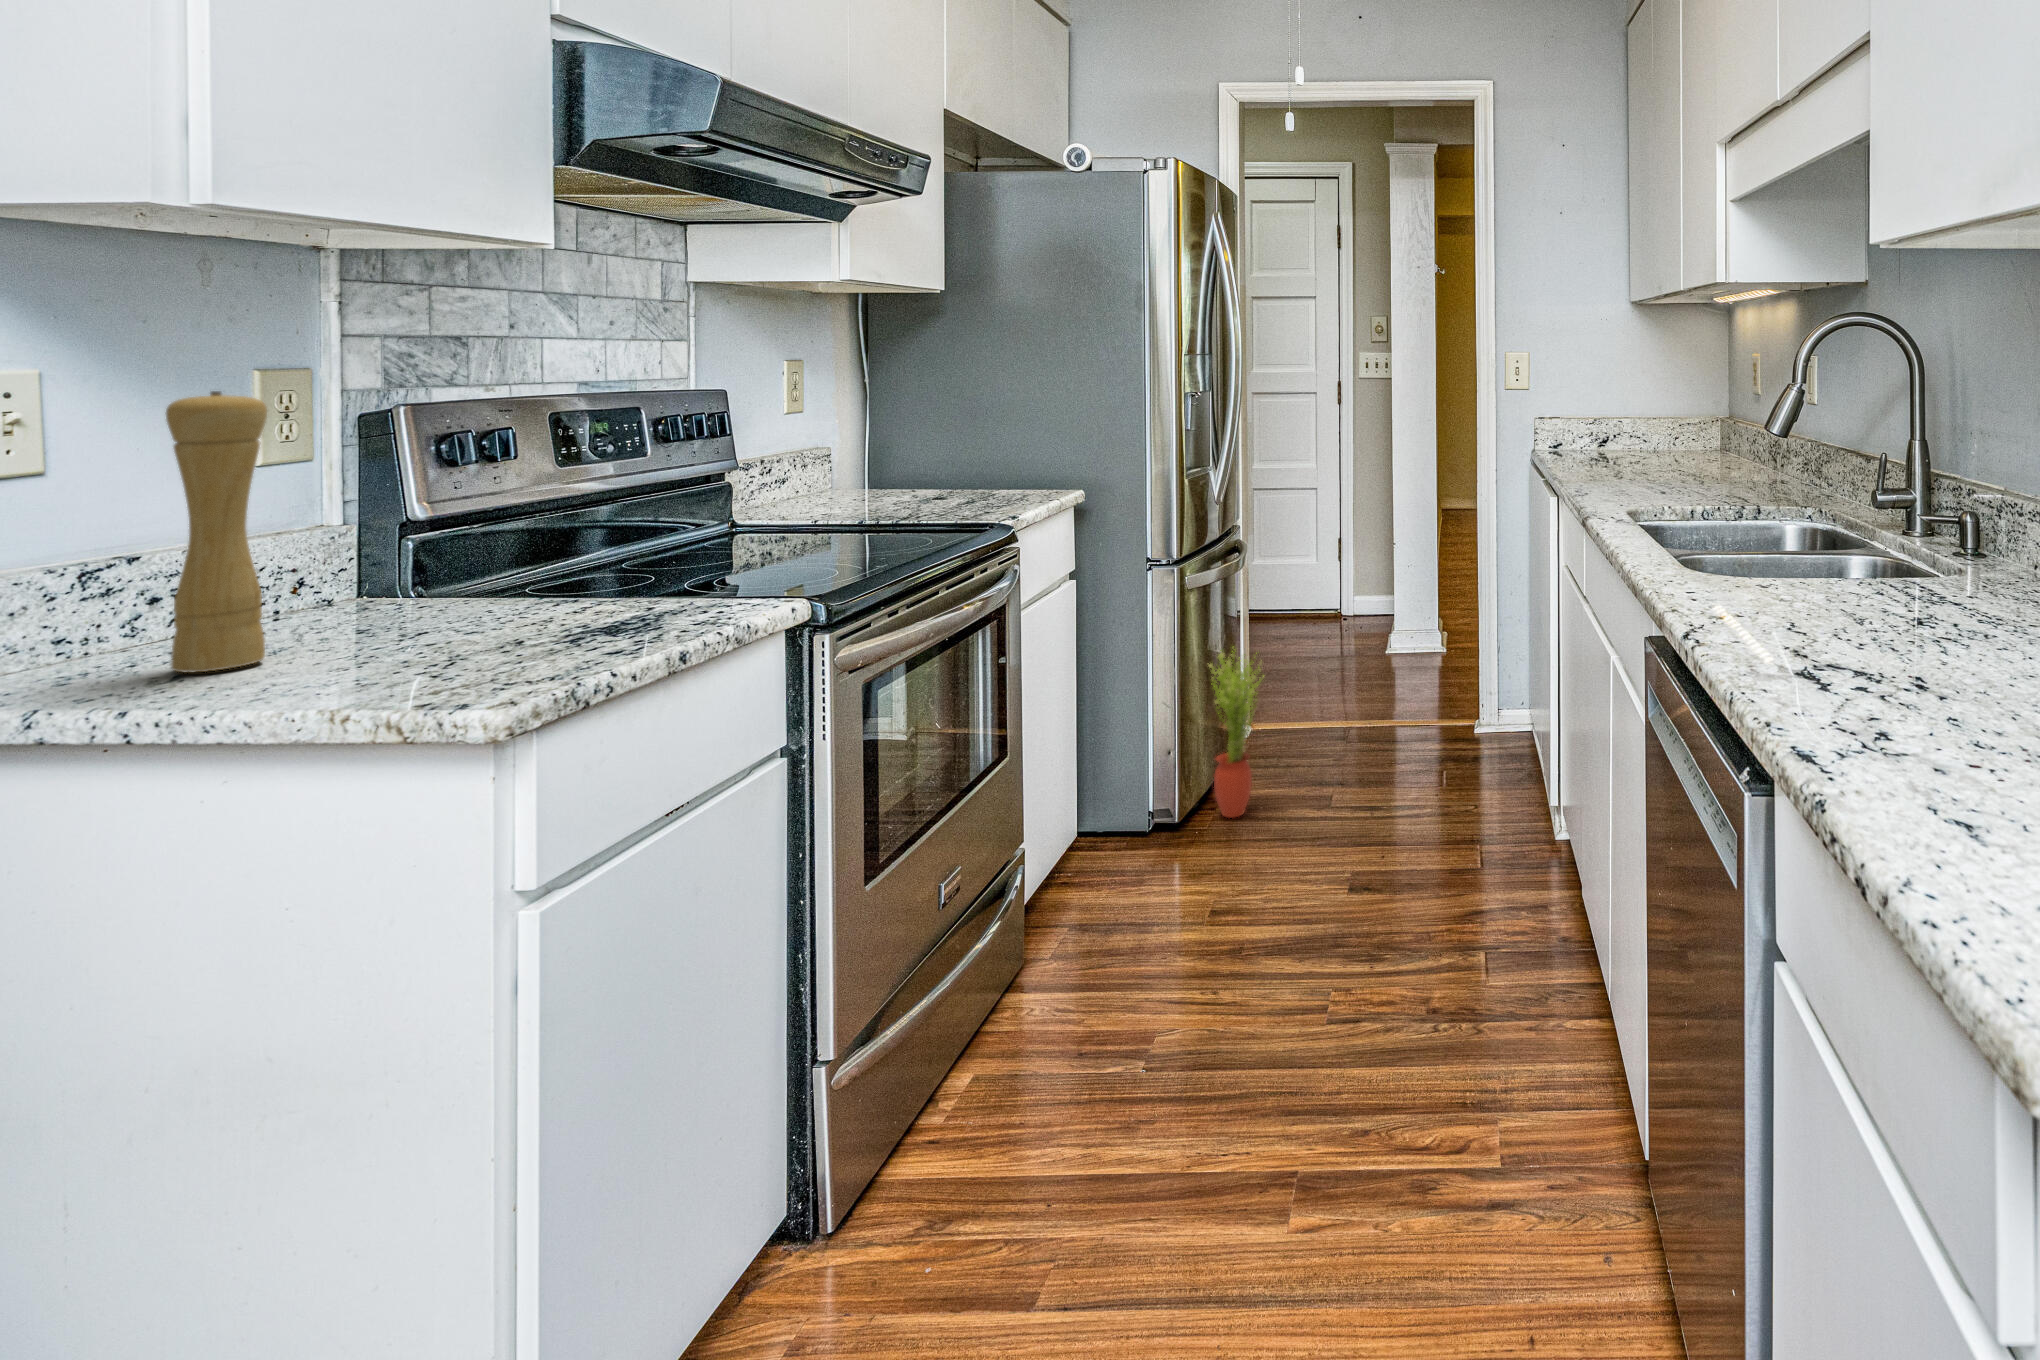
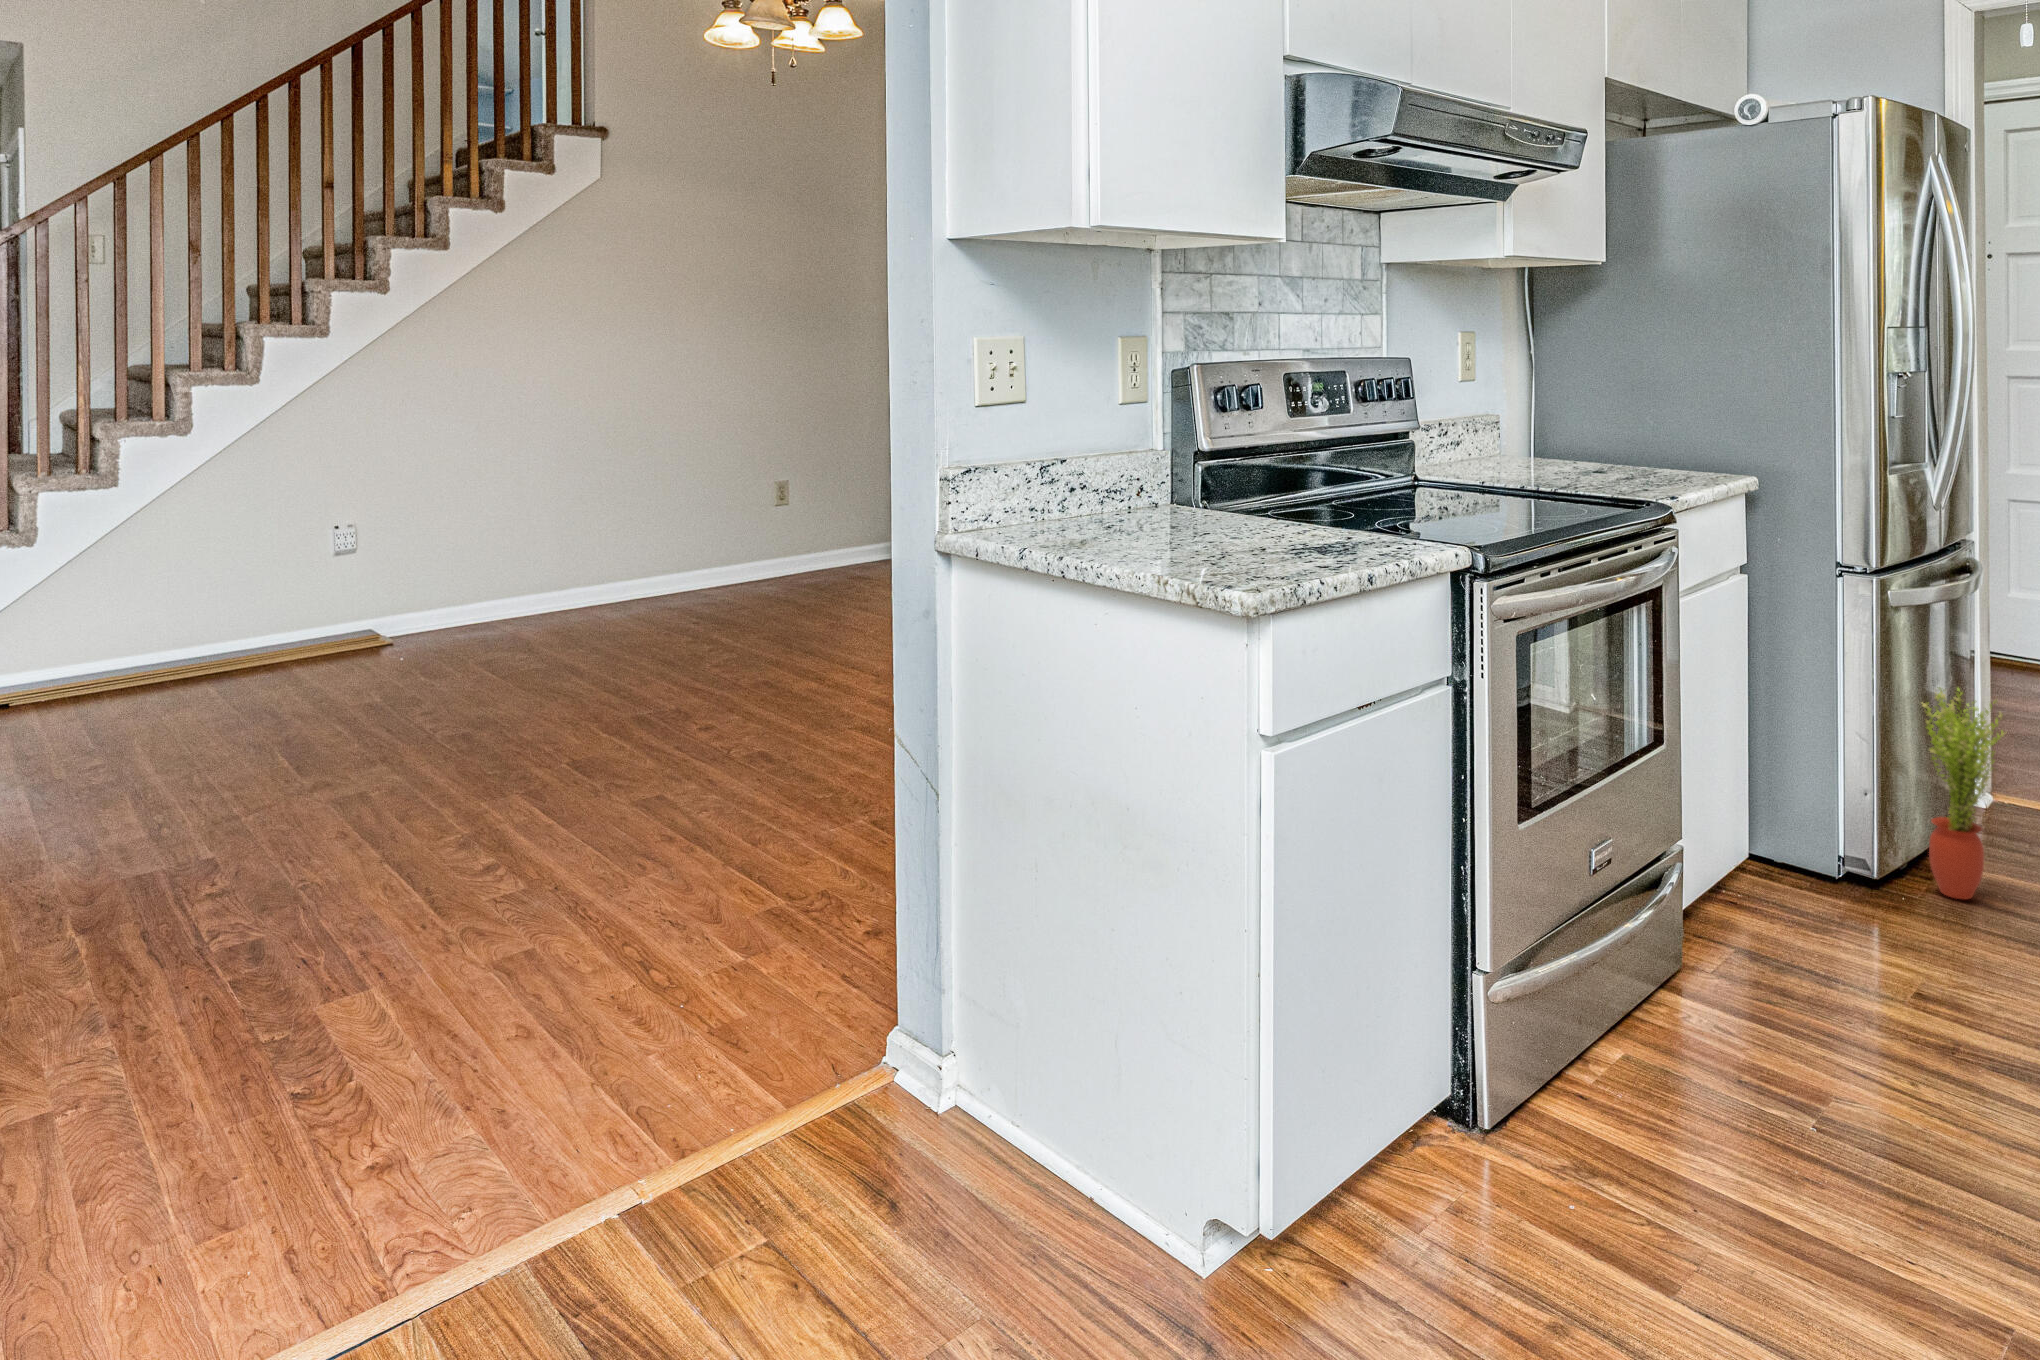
pepper mill: present [166,391,267,673] -> none [1078,350,1125,541]

